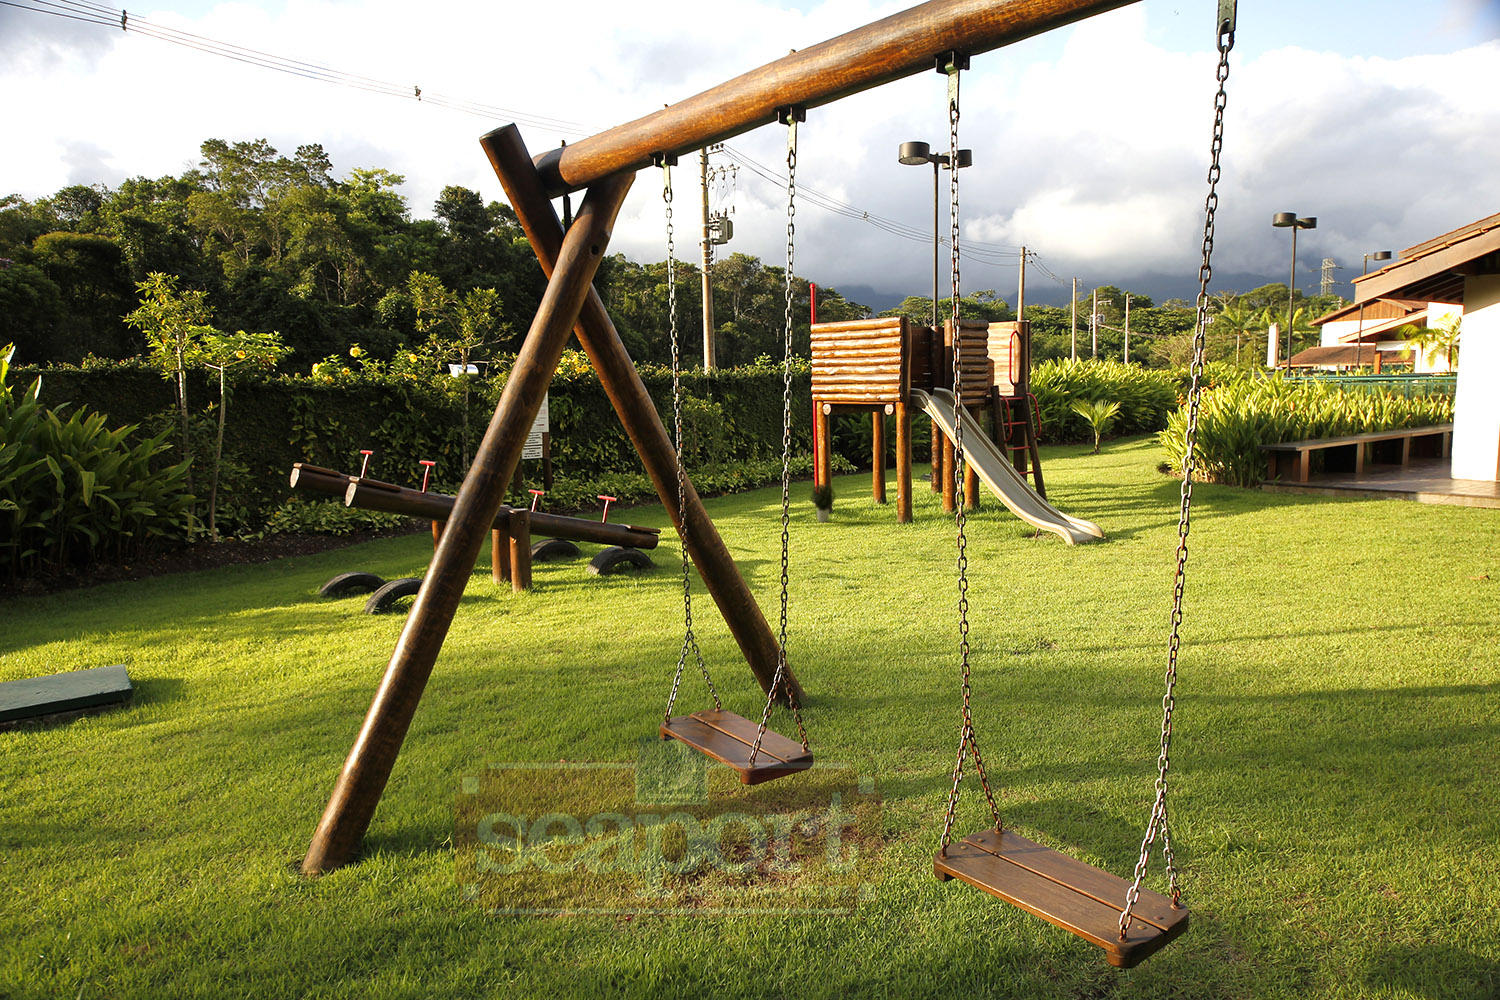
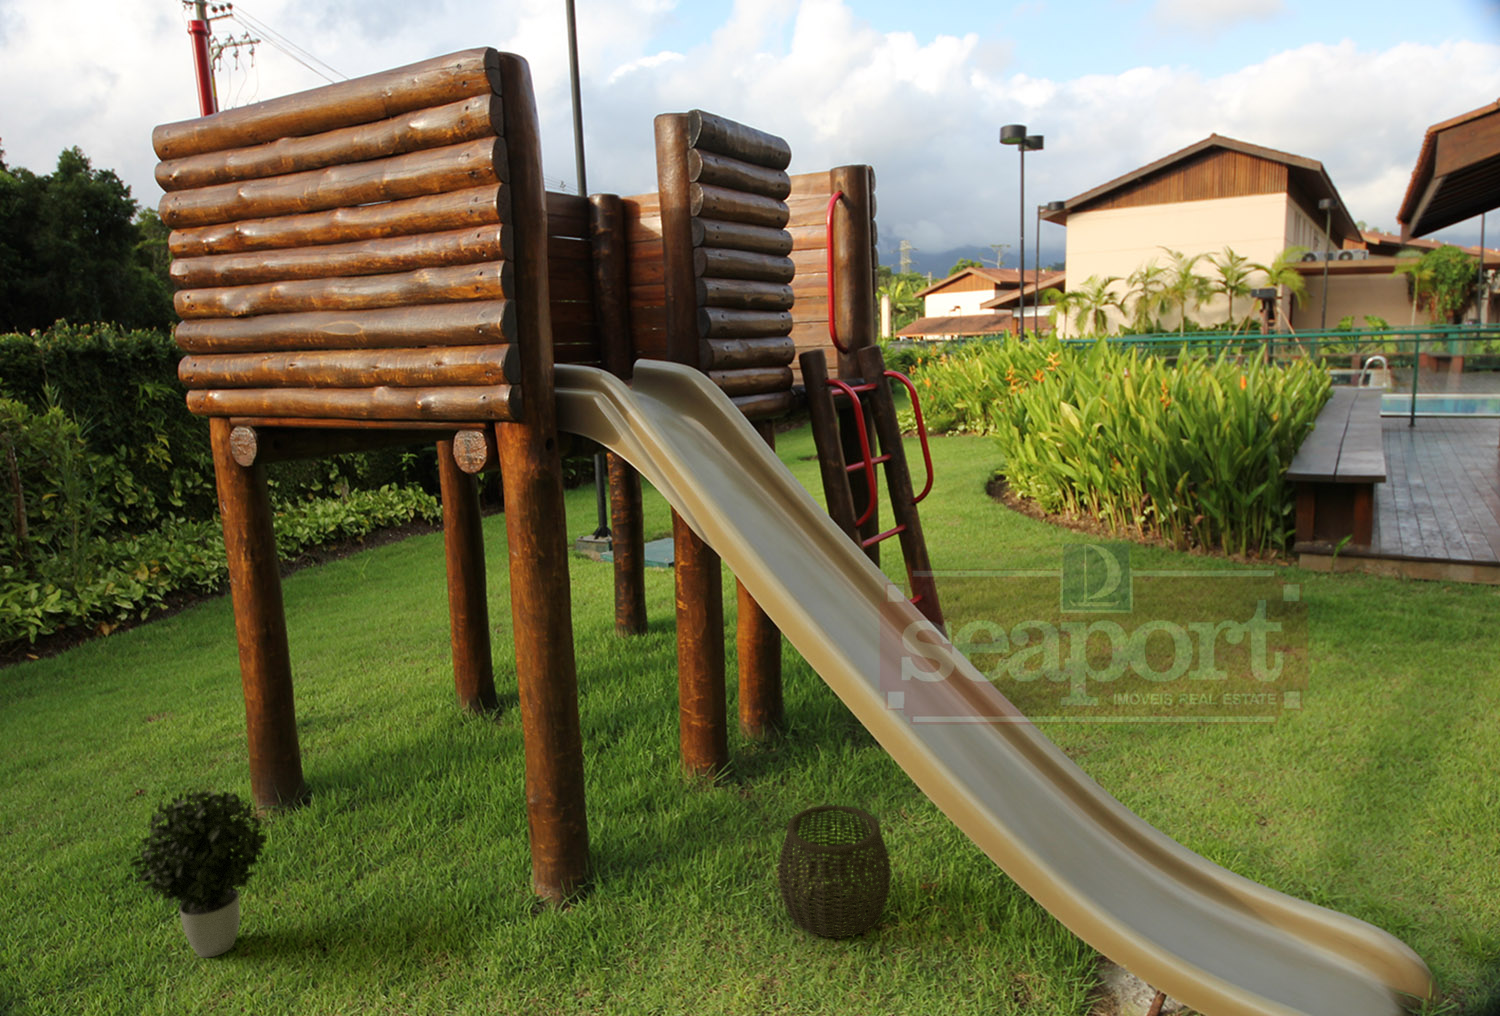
woven basket: none [957,502,986,528] -> present [778,805,891,939]

